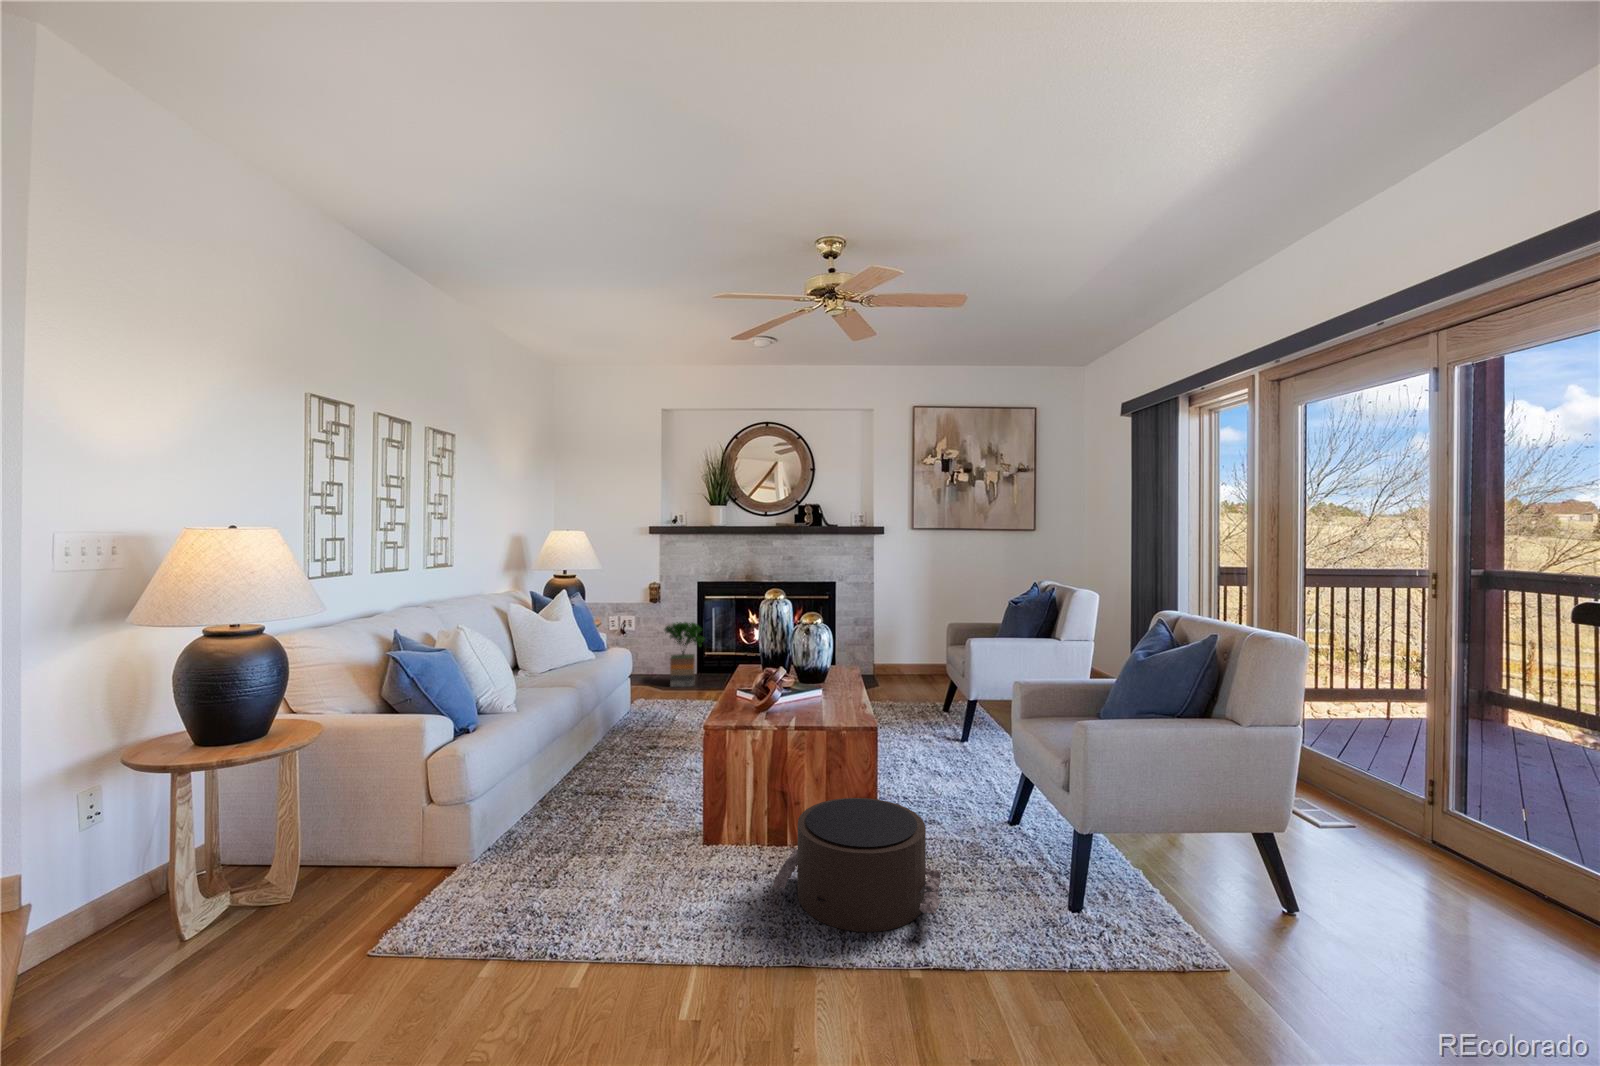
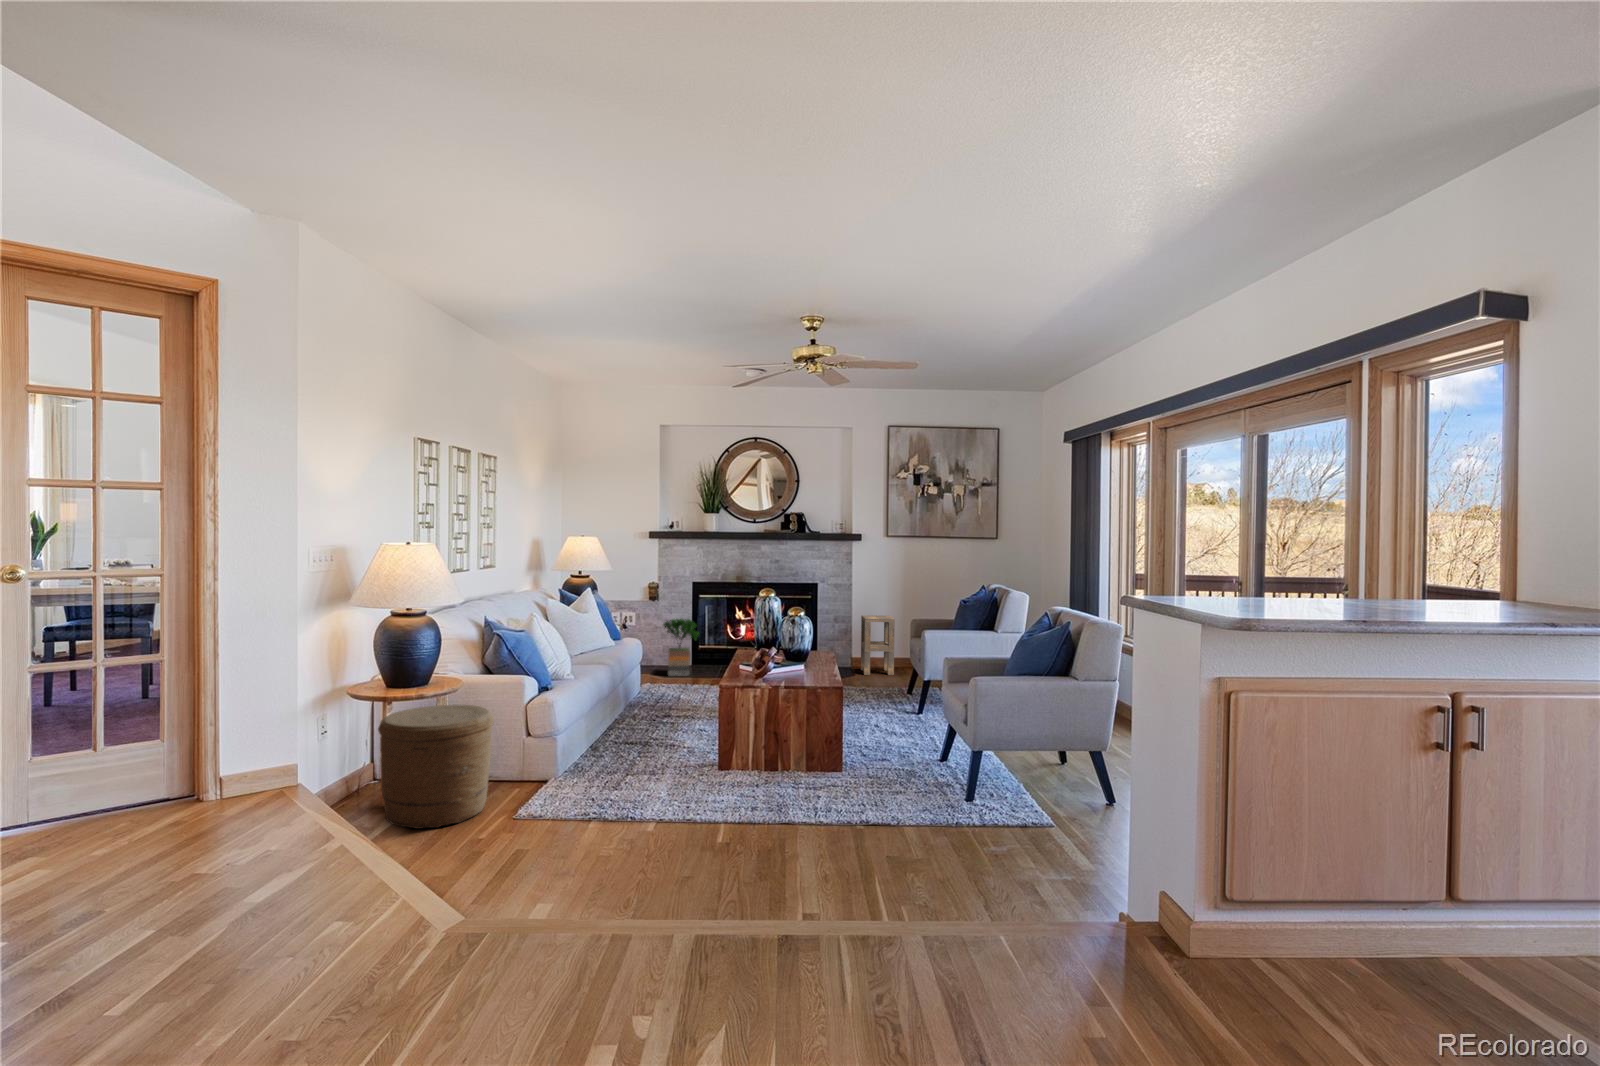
side table: none [885,617,923,684] -> present [861,615,895,675]
woven basket: none [134,767,345,992] -> present [378,704,494,829]
pouf: present [772,798,941,932] -> none [770,734,882,808]

